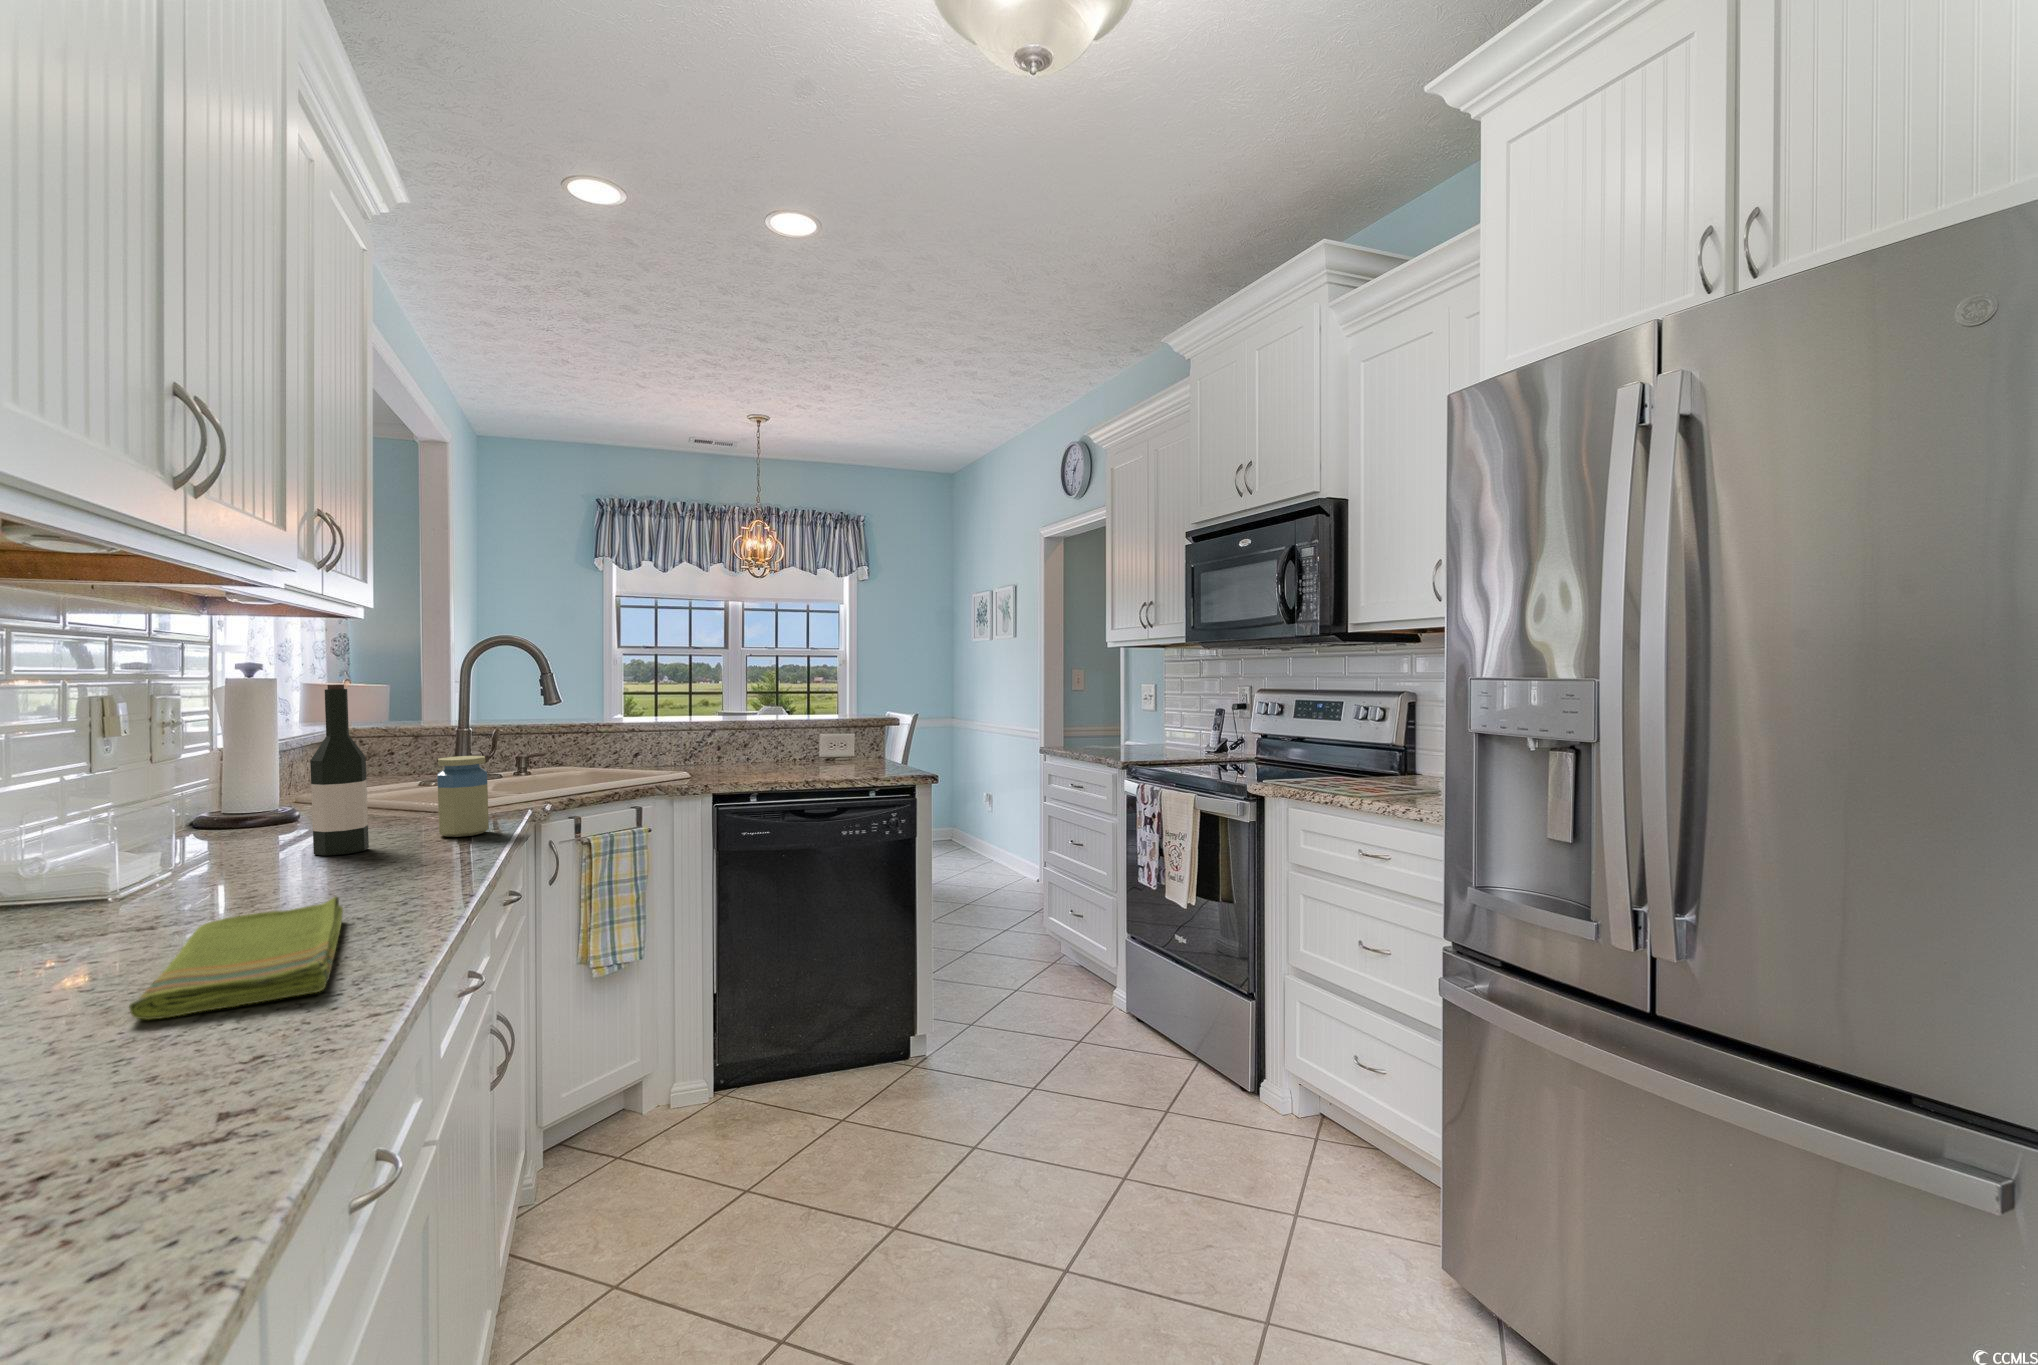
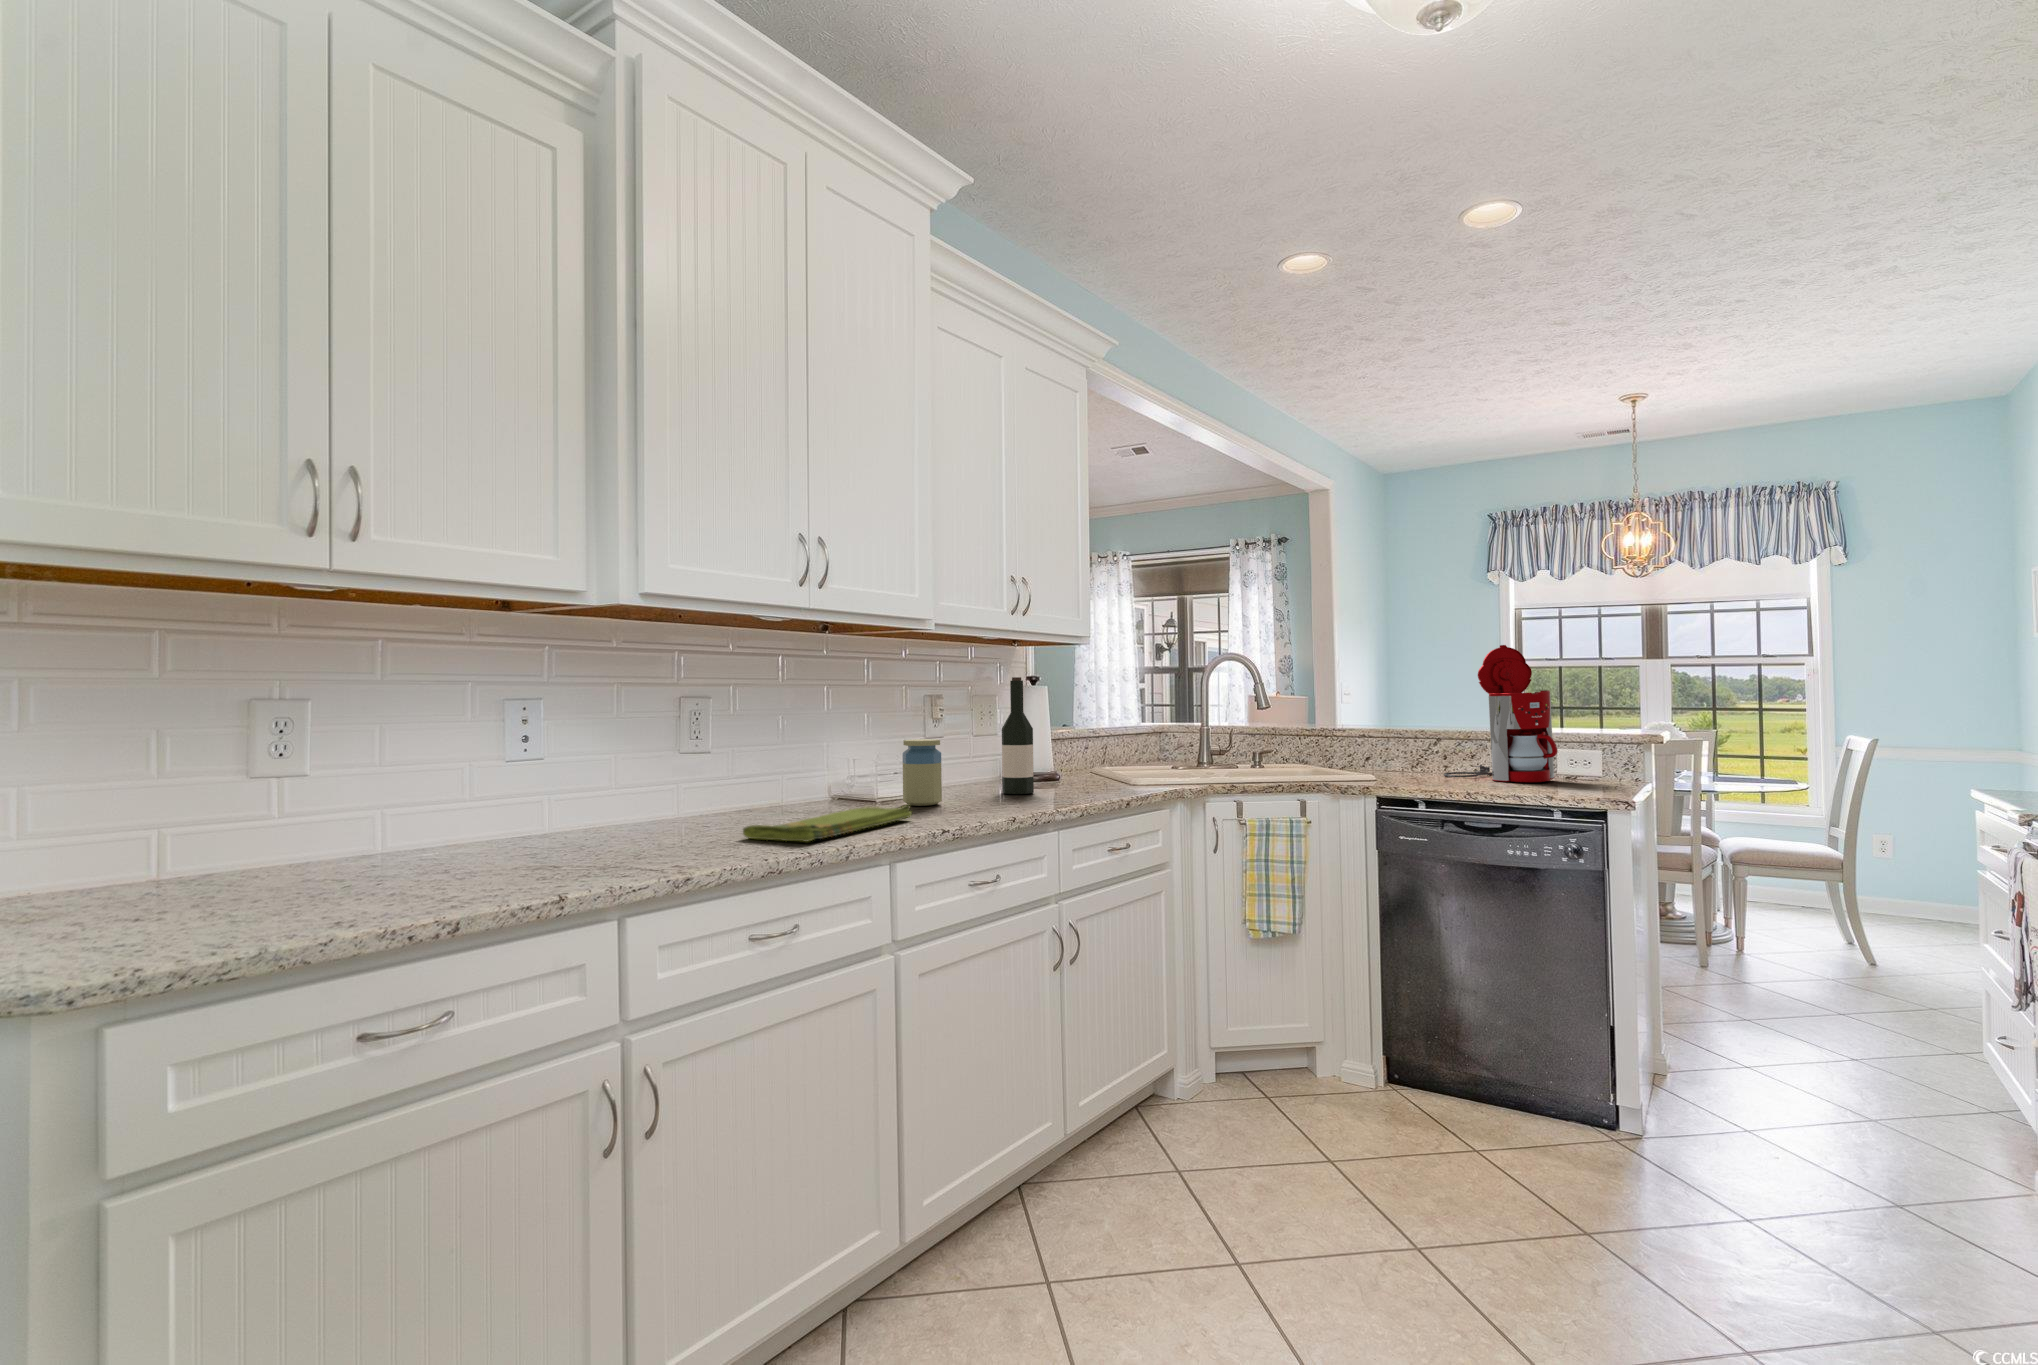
coffee maker: none [736,642,842,769] -> present [1444,645,1558,782]
jar: present [437,756,489,837] -> present [903,739,942,806]

